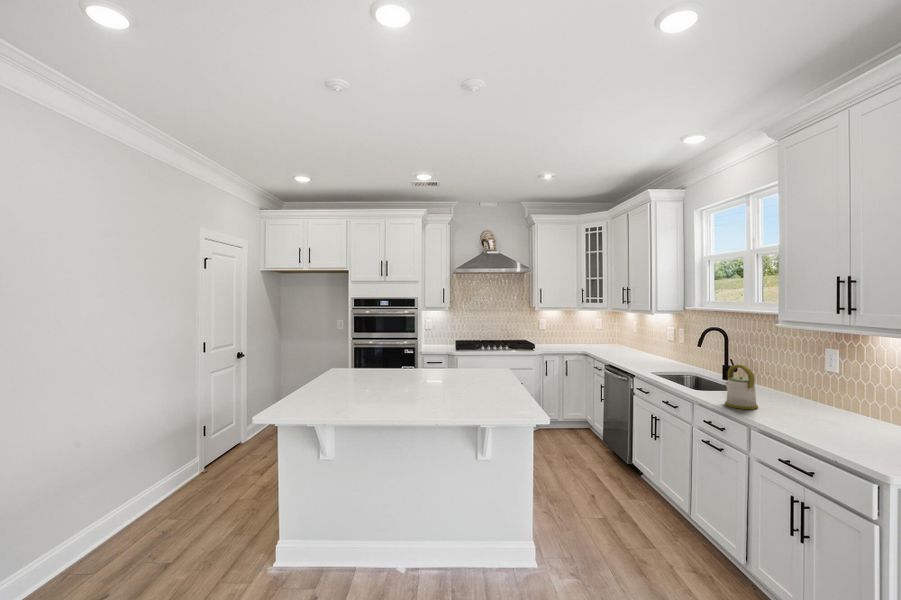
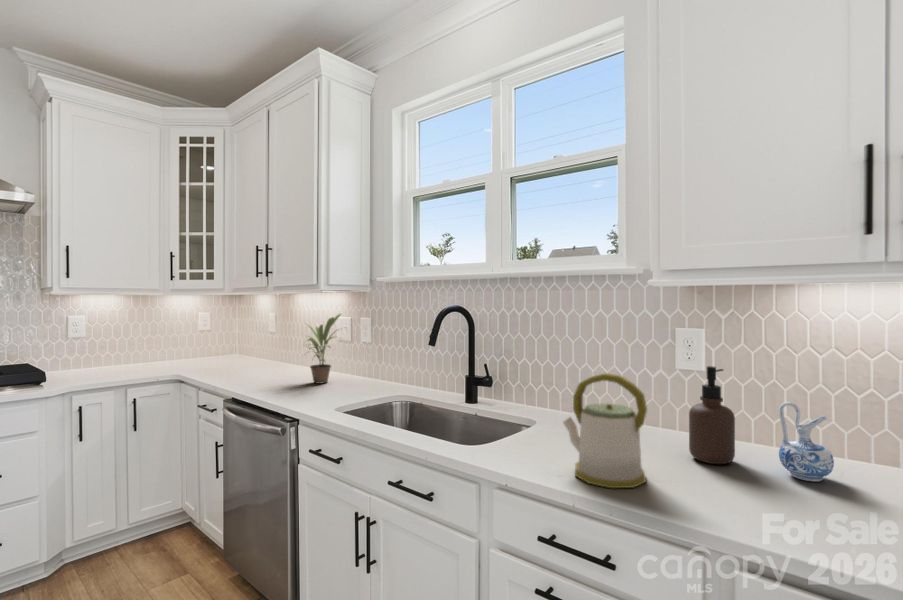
potted plant: none [643,326,667,362] -> present [308,314,341,384]
soap dispenser: none [798,368,822,413] -> present [689,366,735,464]
ceramic pitcher: none [831,387,859,424] -> present [779,402,834,482]

